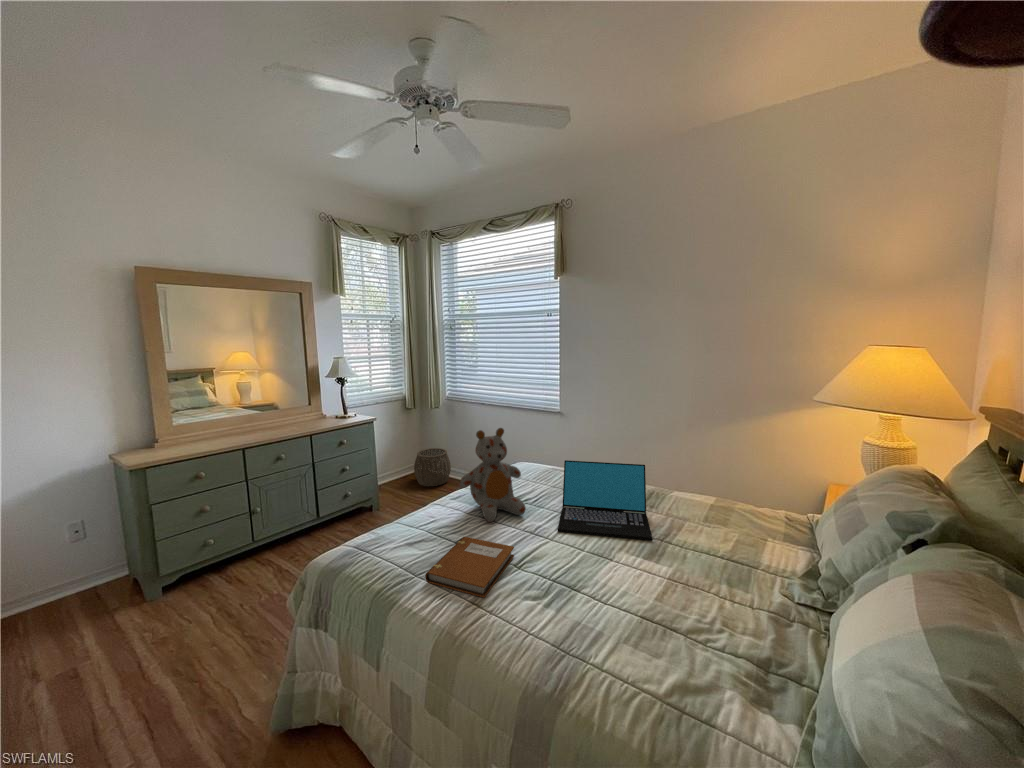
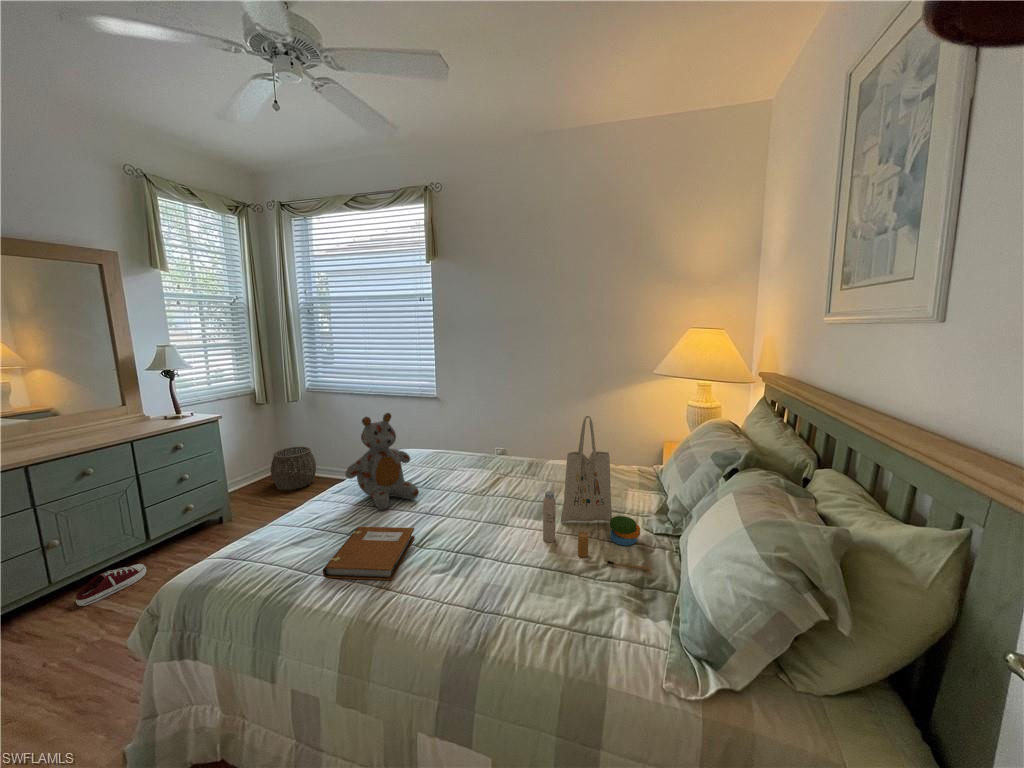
tote bag: none [649,449,783,651] -> present [543,416,650,571]
laptop: present [558,460,652,540] -> none [453,438,540,509]
shoe: none [270,534,317,561] -> present [76,564,146,606]

